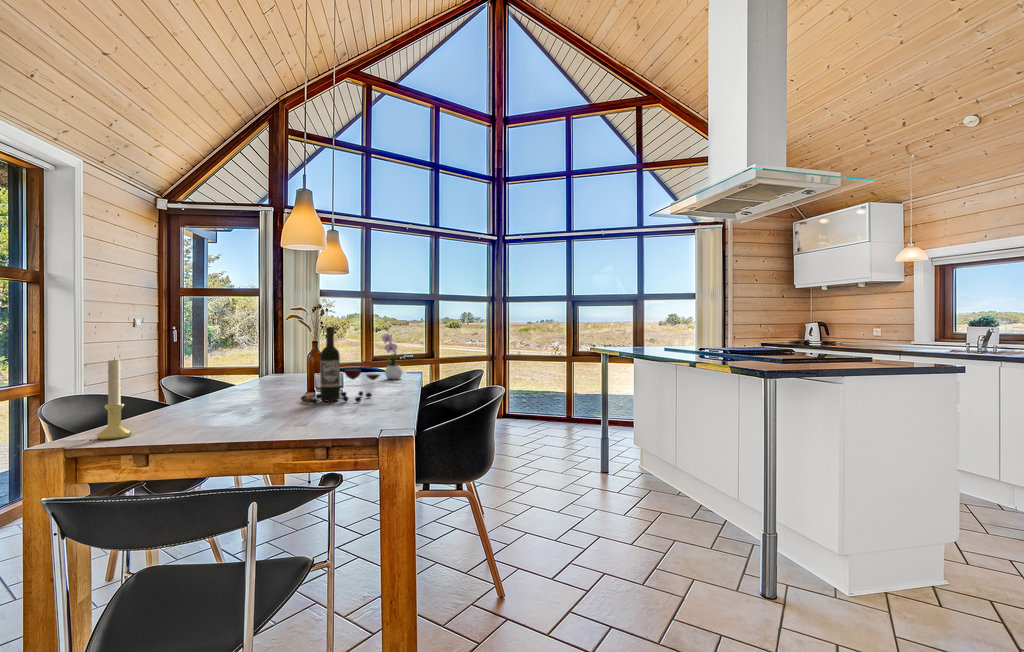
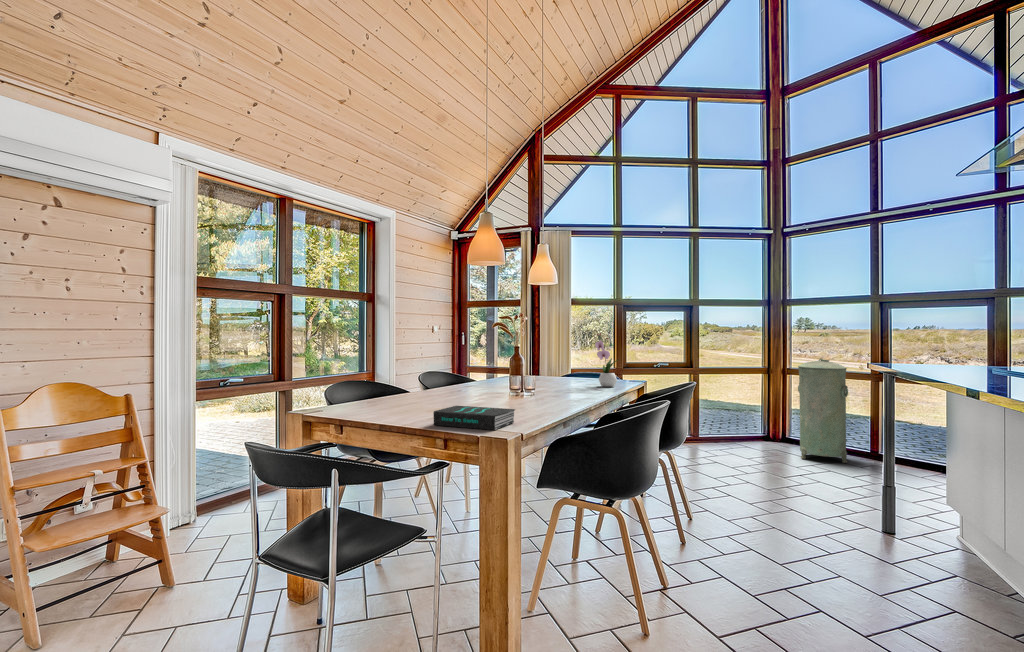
wine bottle: present [301,327,380,404] -> none [487,333,555,404]
trash can: none [517,346,553,428] -> present [798,358,848,463]
candle holder: present [97,358,132,440] -> none [322,353,343,413]
book: none [306,408,389,435] -> present [433,406,515,430]

